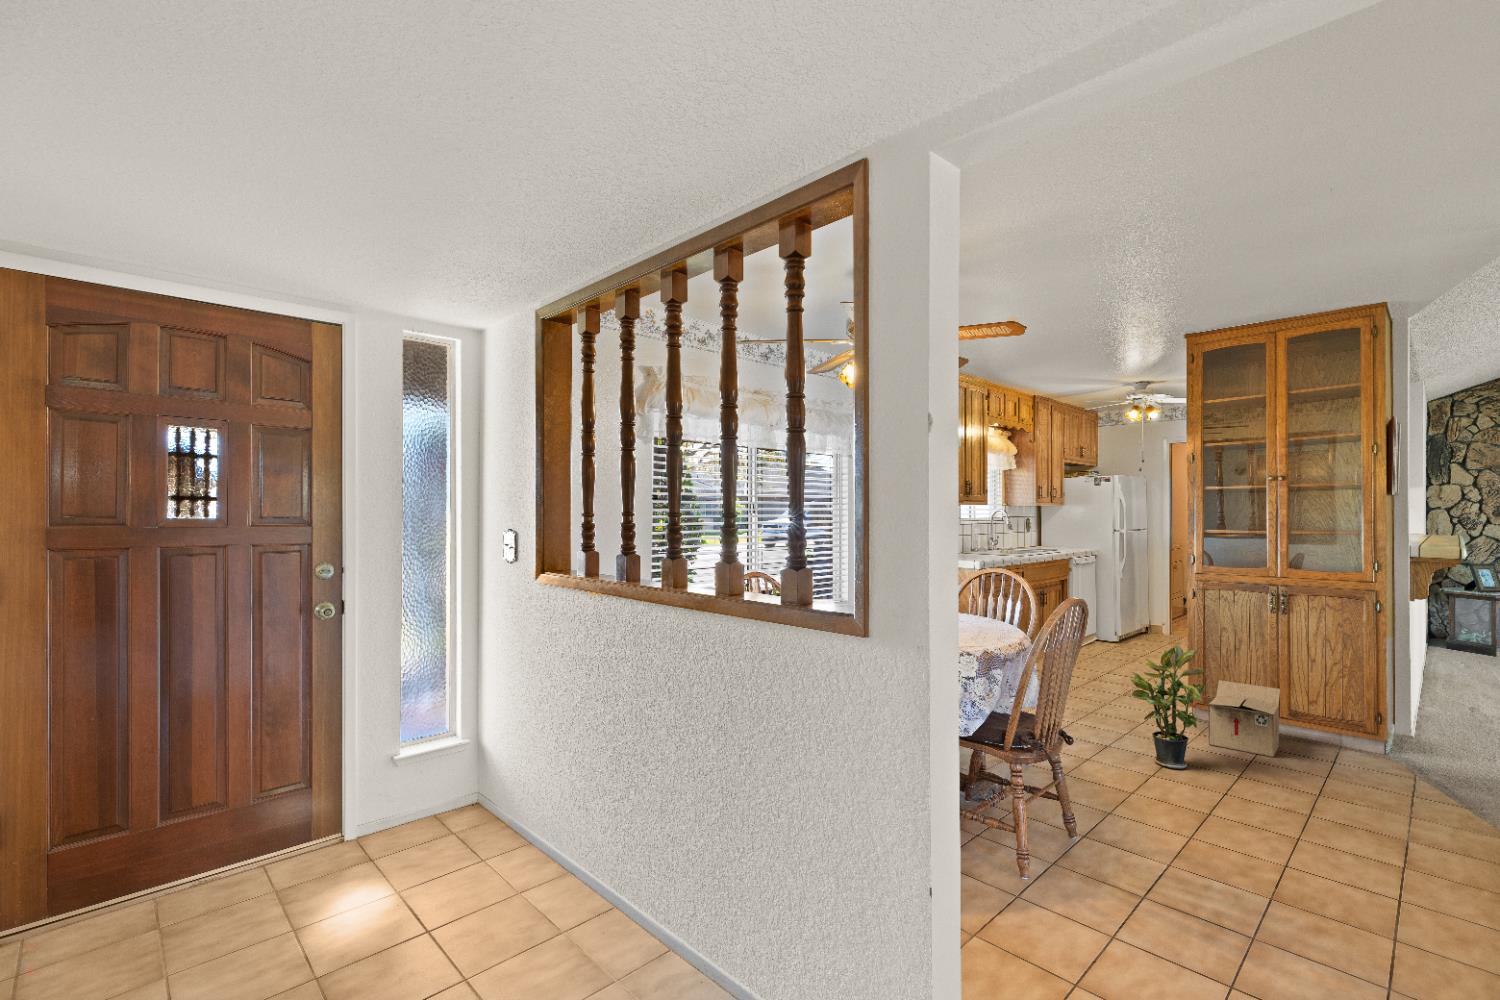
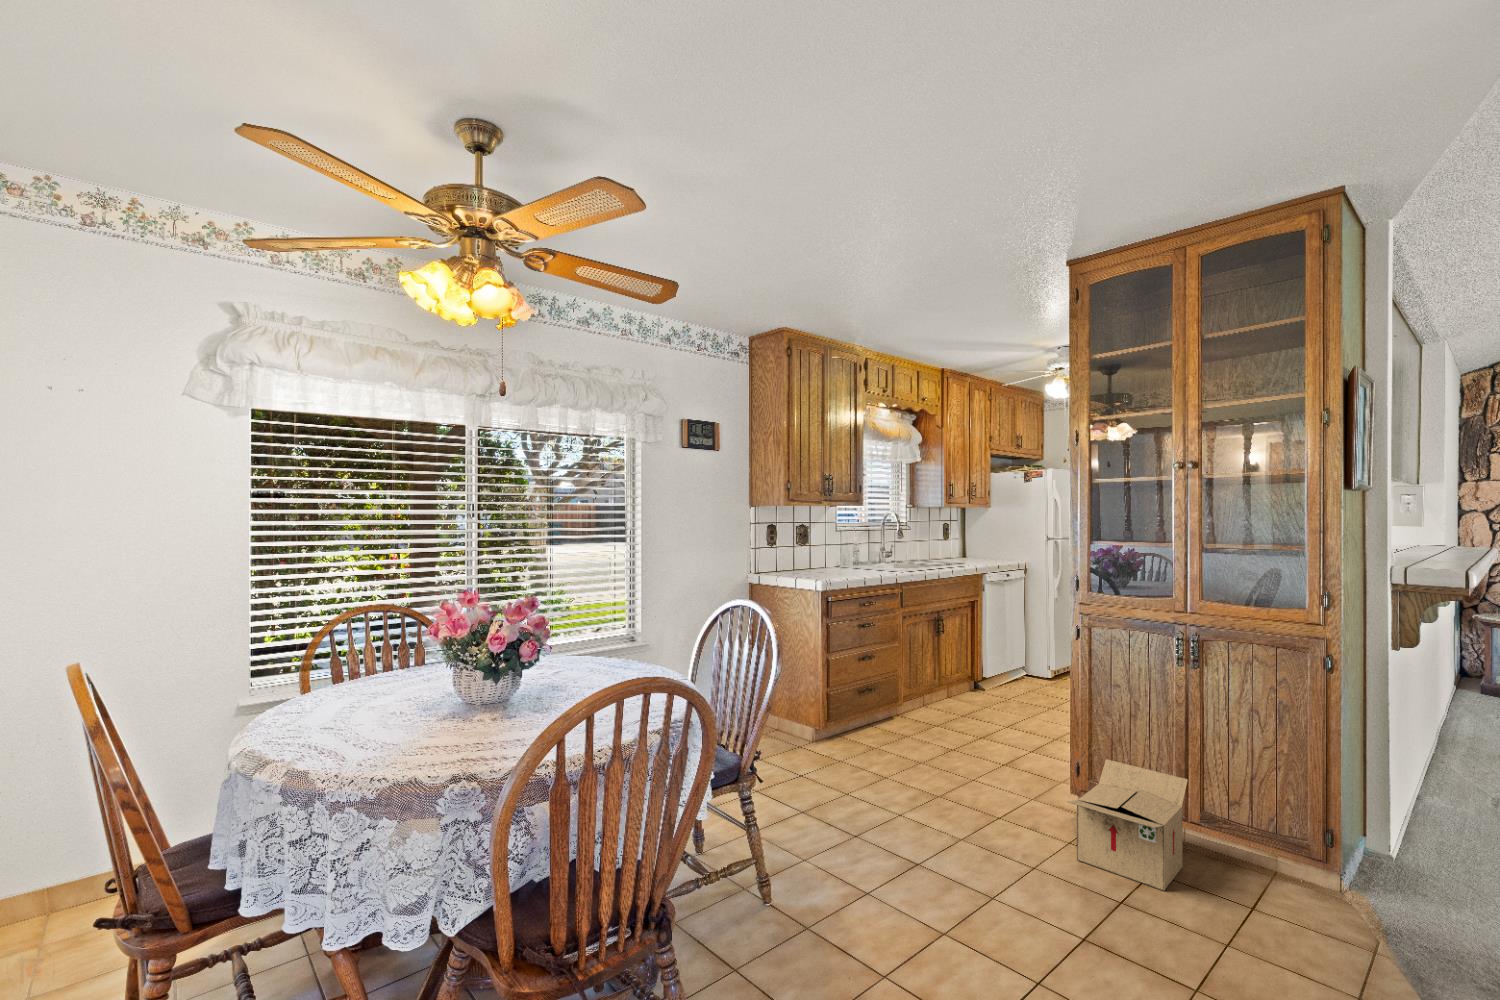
potted plant: present [1131,644,1206,769] -> none [939,715,1048,912]

